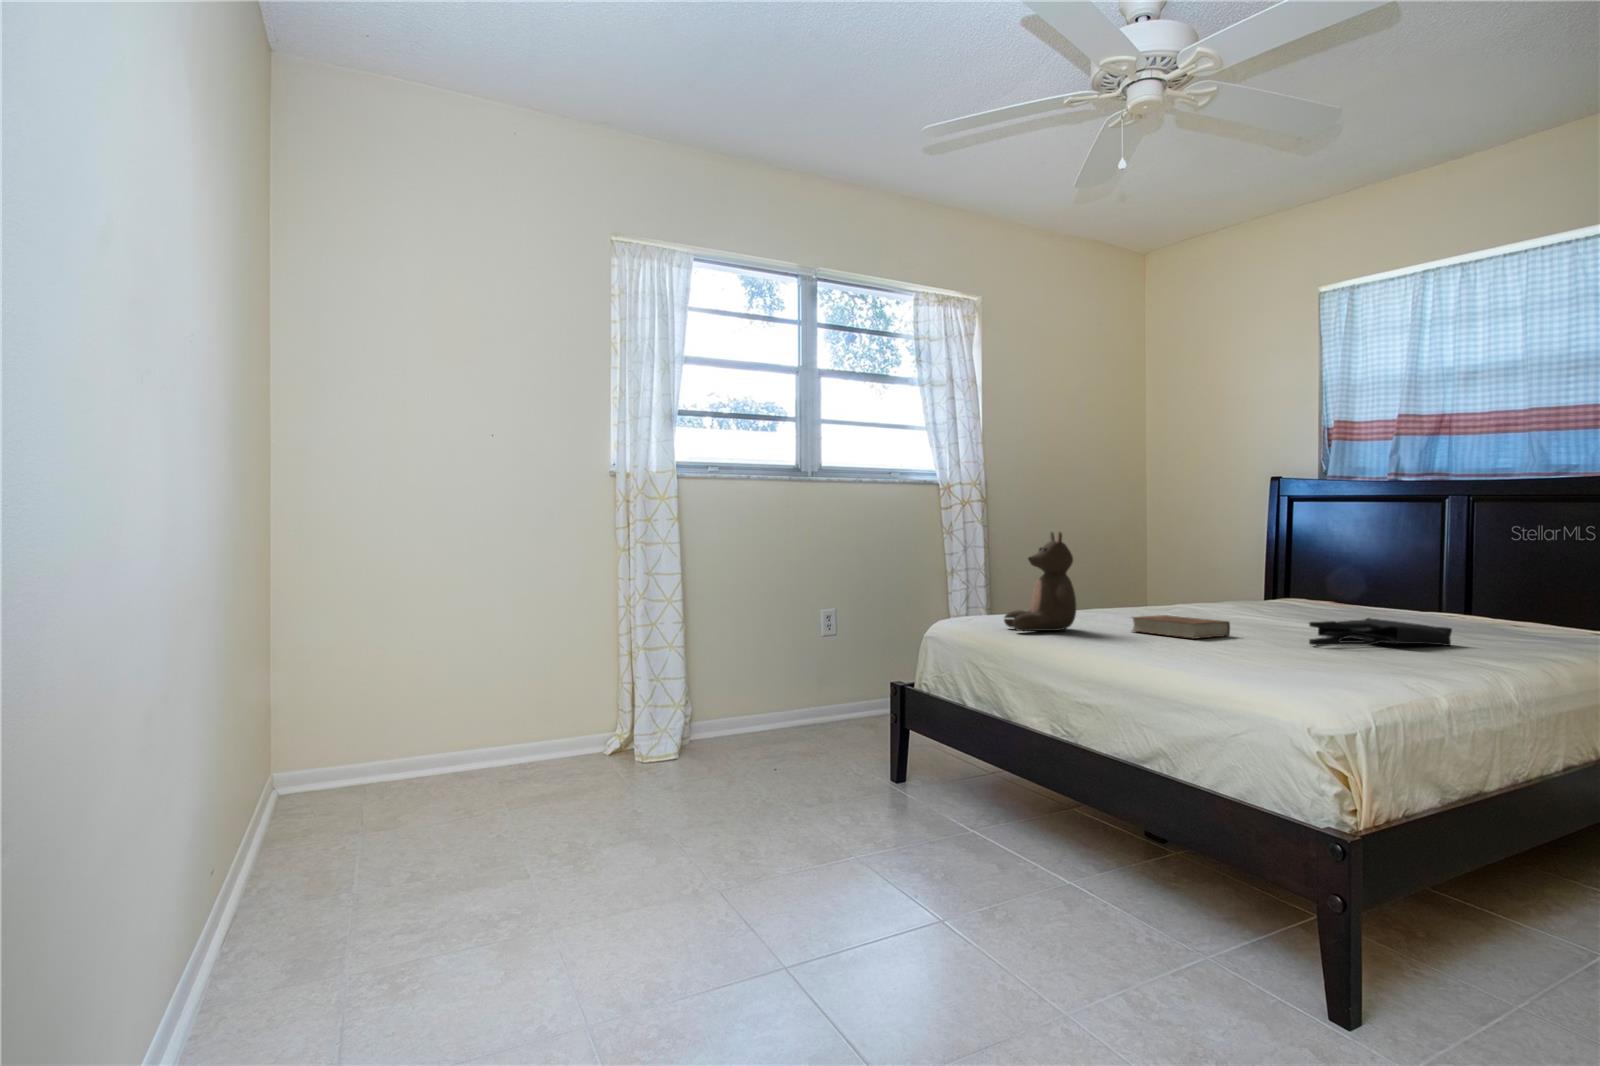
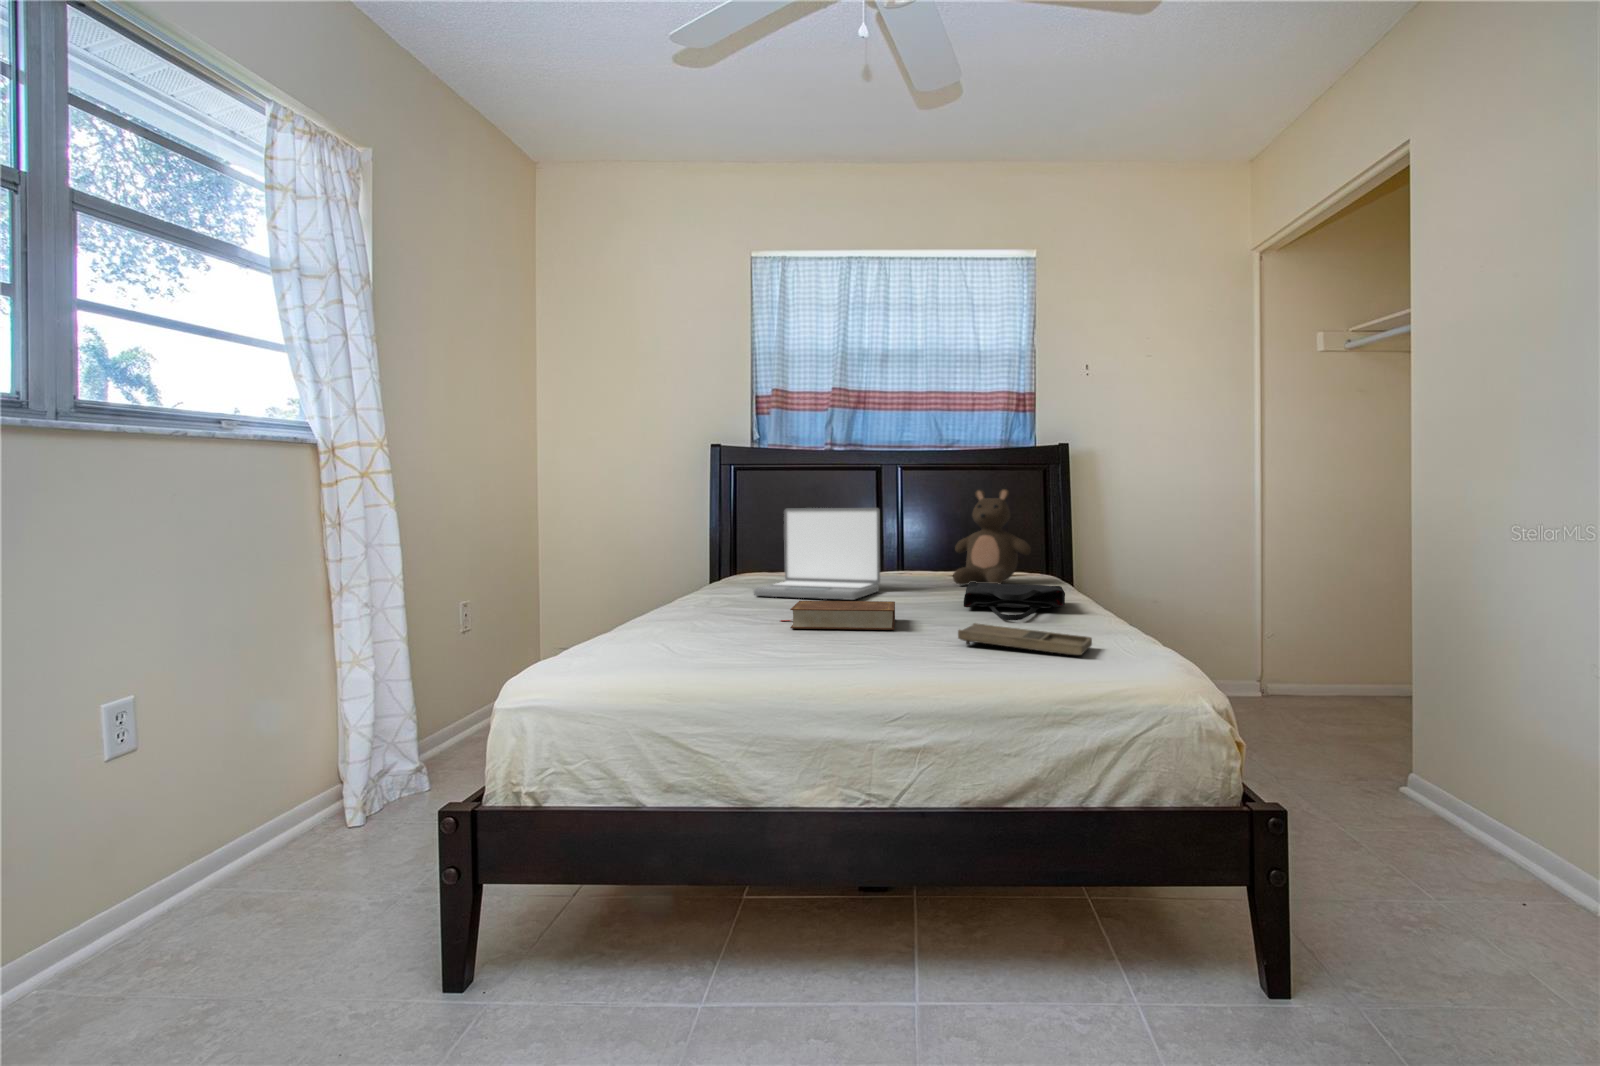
stuffed bear: present [1004,532,1076,631] -> present [953,489,1031,585]
laptop: none [1195,544,1323,625] -> present [753,508,880,600]
tray: none [1193,636,1284,660] -> present [958,623,1092,655]

